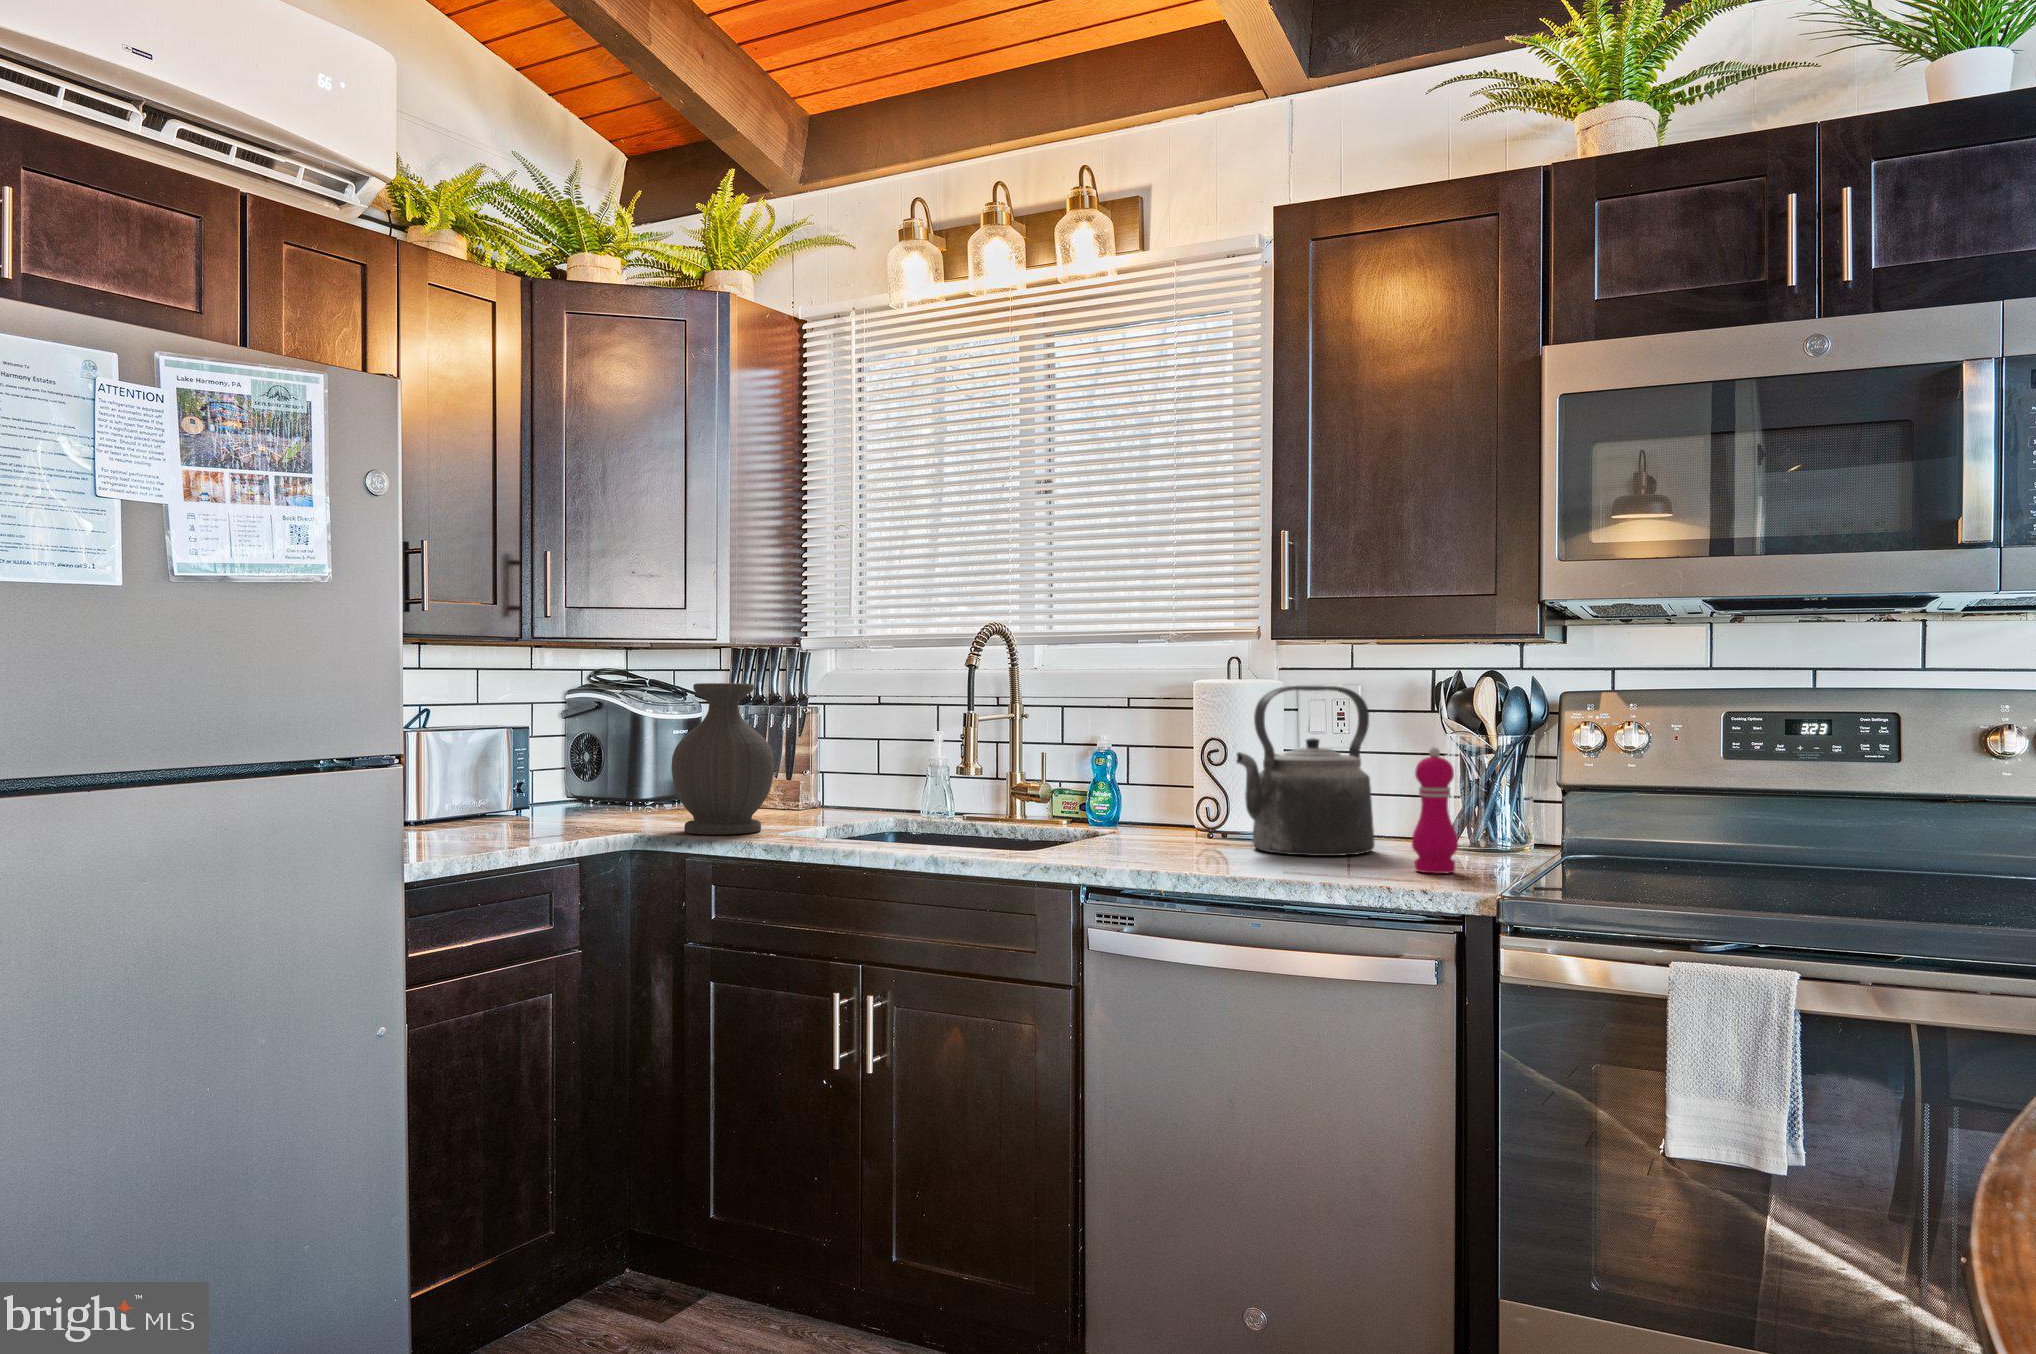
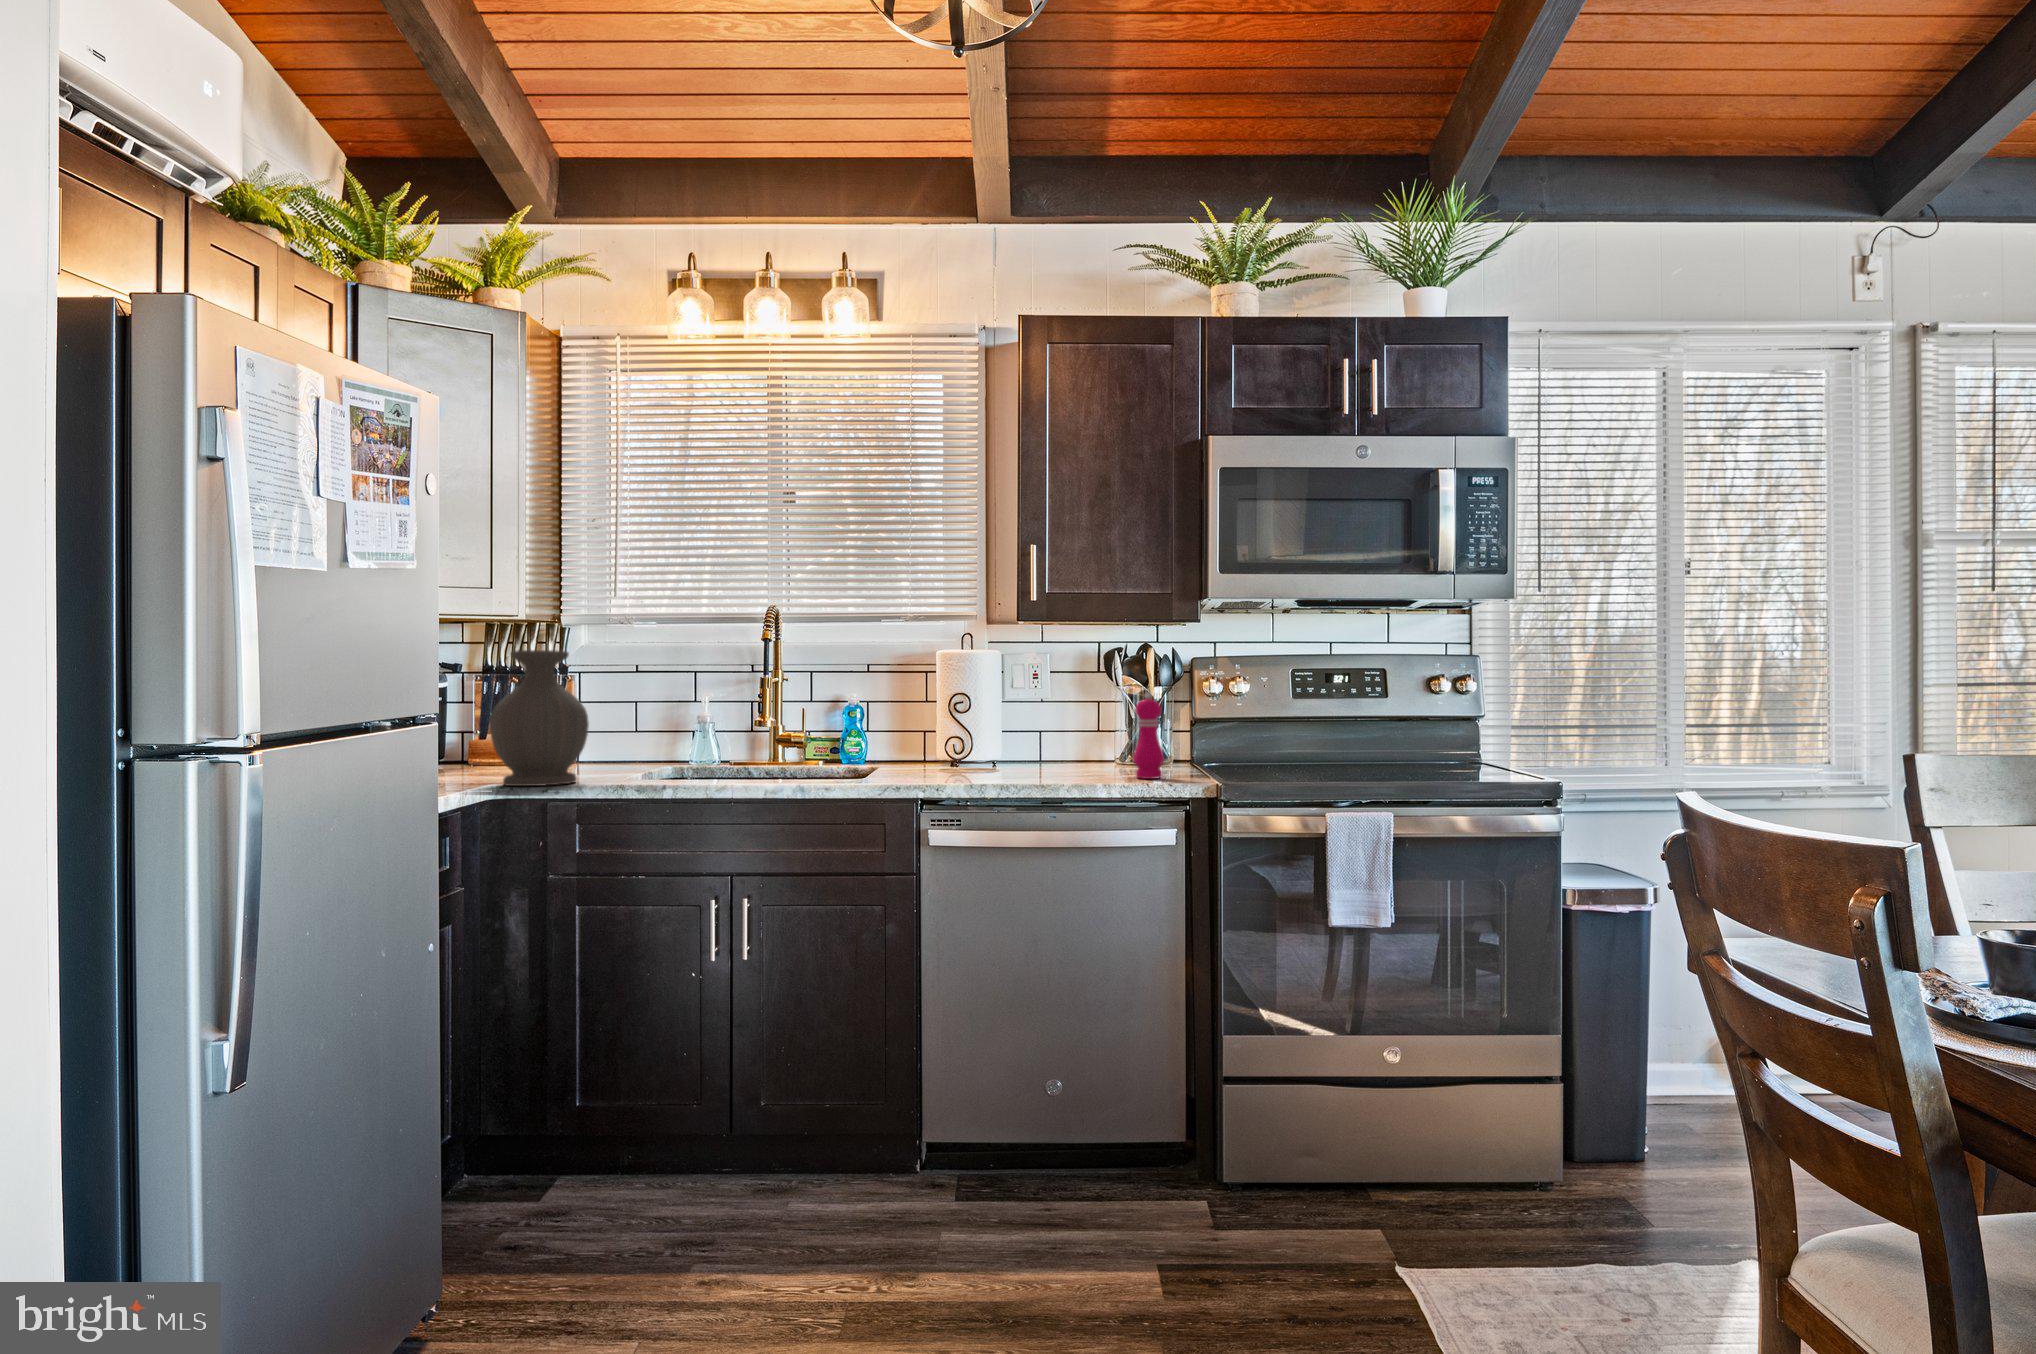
kettle: present [1236,686,1375,856] -> none [997,653,1084,774]

